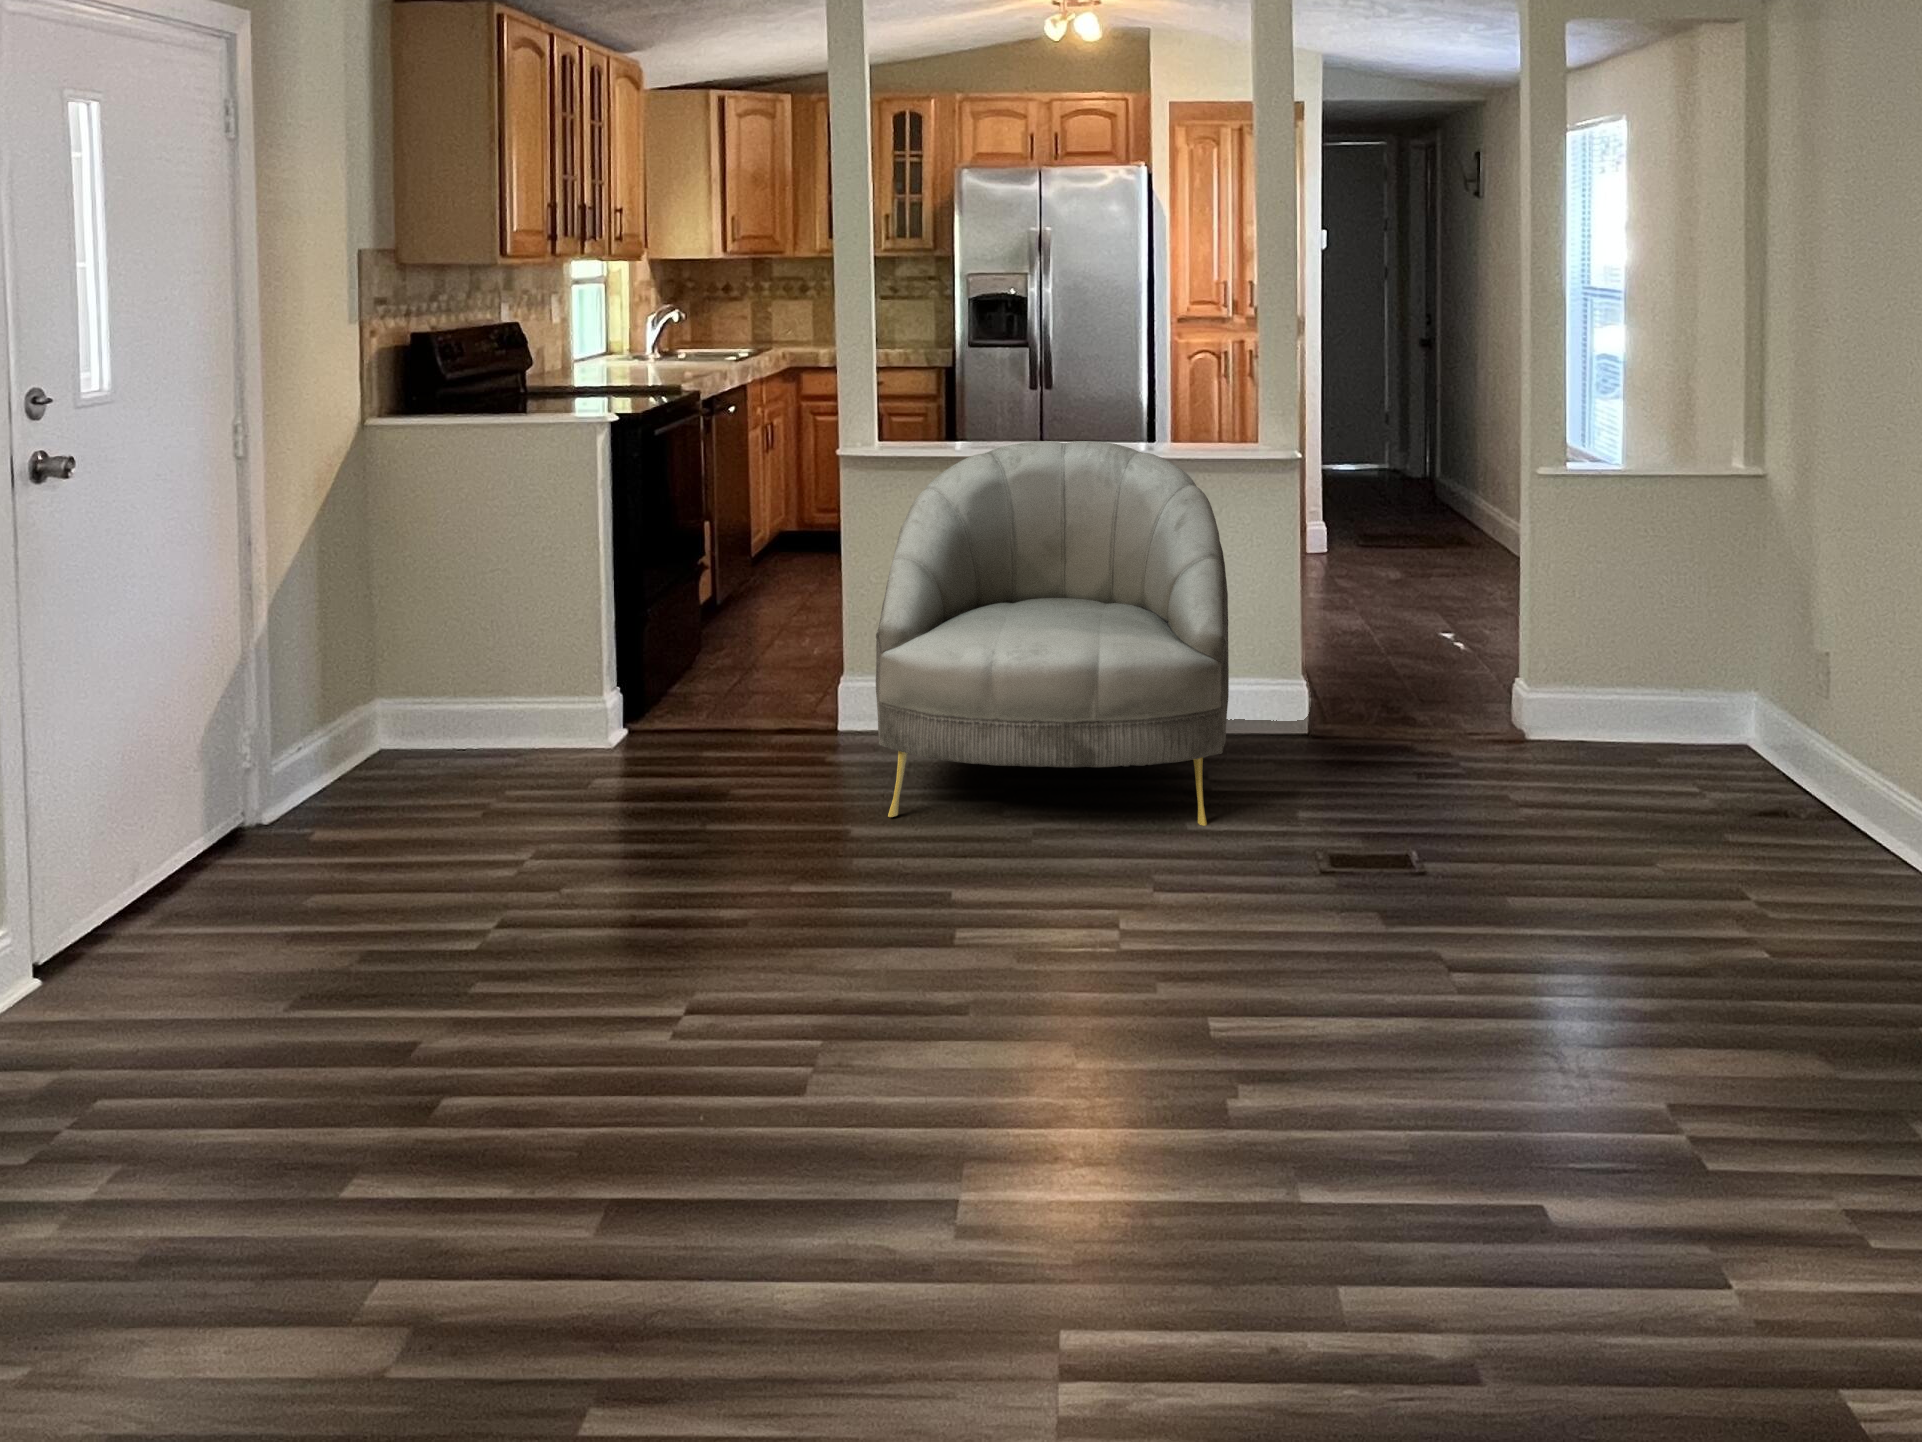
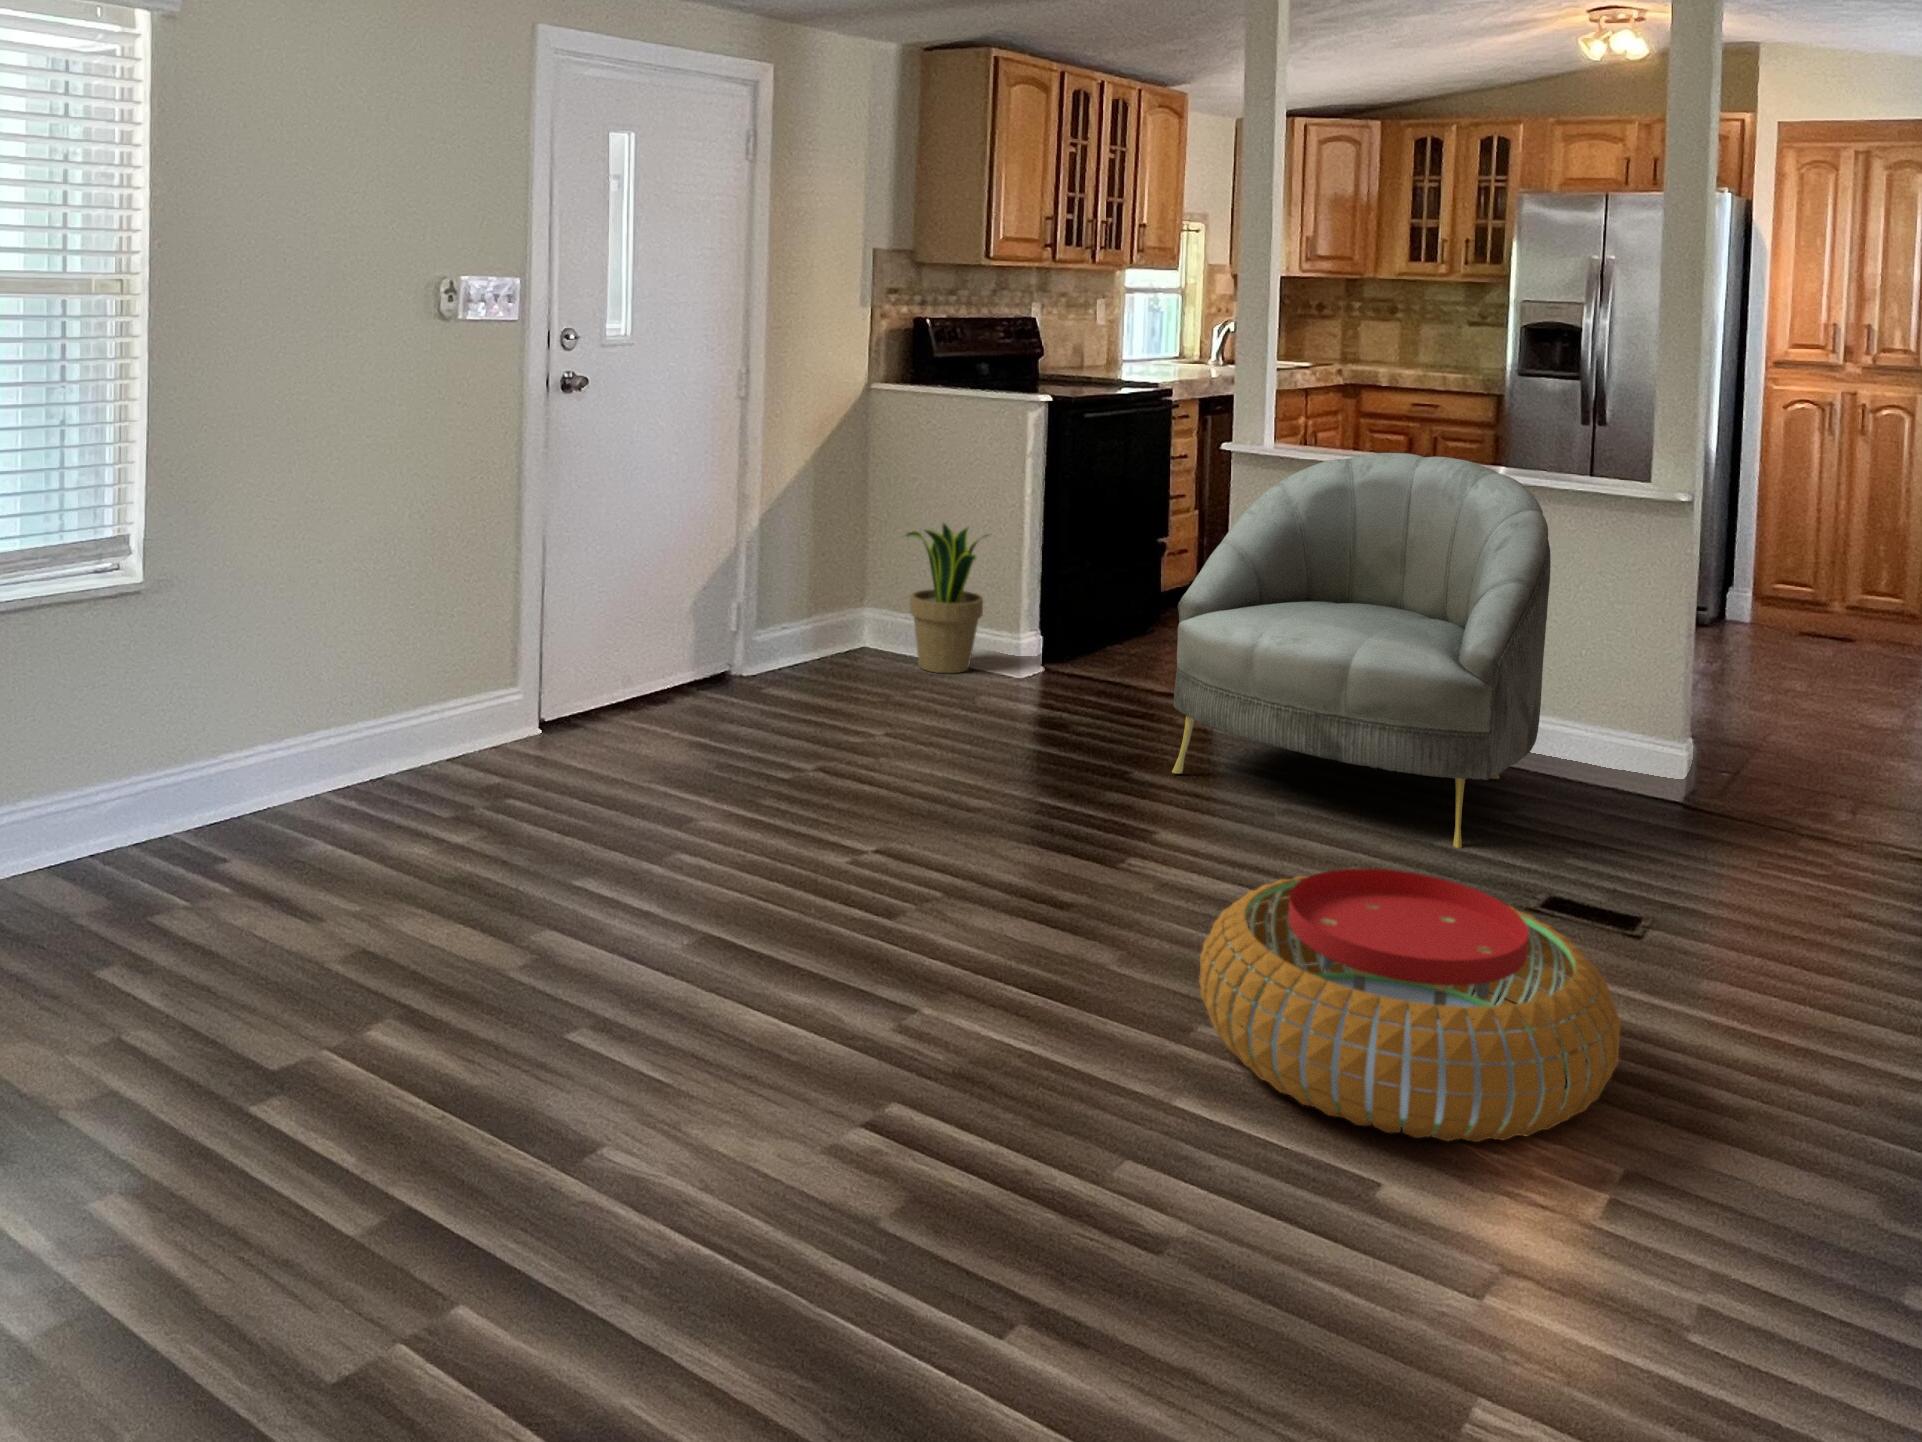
potted plant: none [456,577,560,760] -> present [905,523,988,673]
pouf: none [1201,873,1613,1153] -> present [1199,869,1621,1142]

